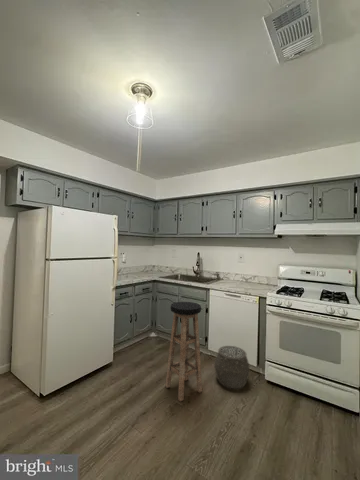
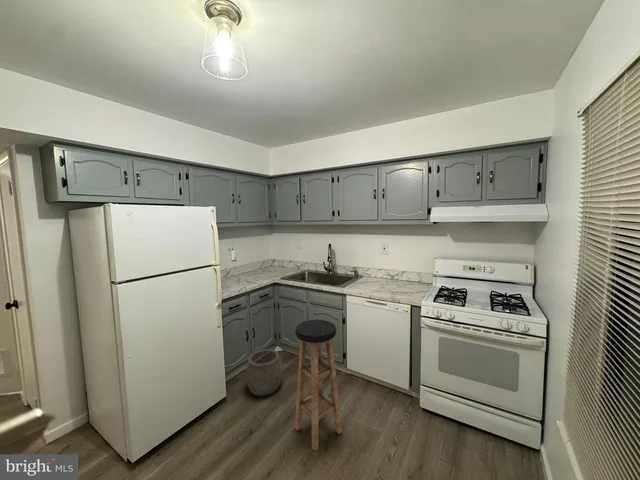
woven basket: present [215,346,250,389] -> present [246,349,283,395]

